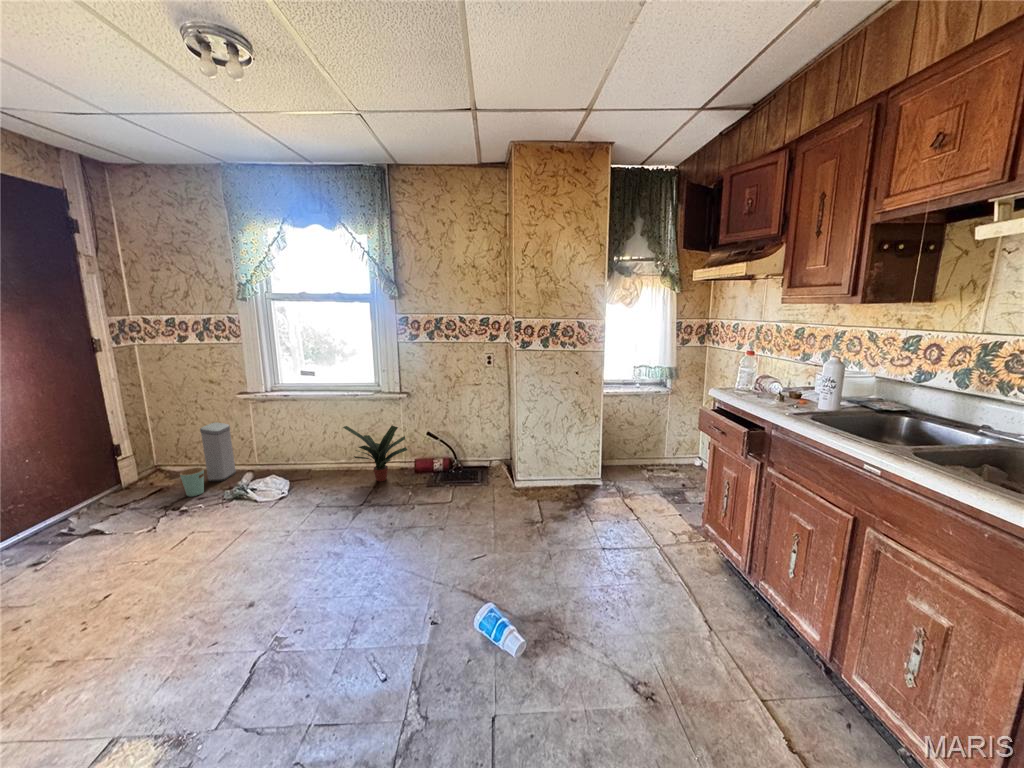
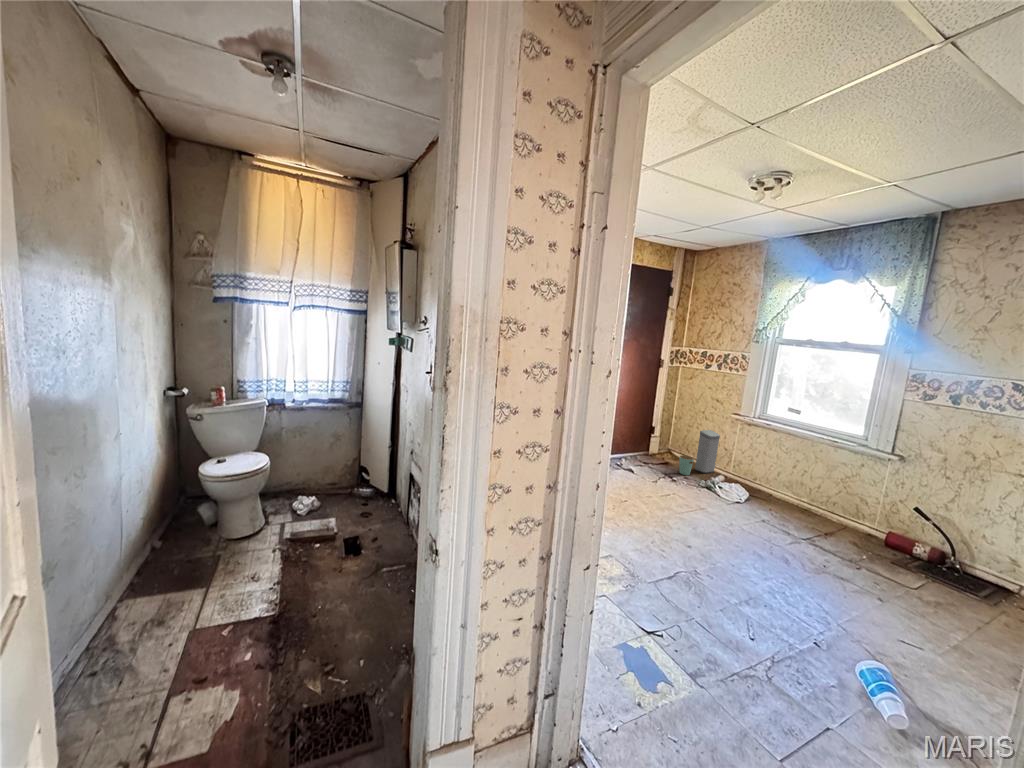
potted plant: present [343,426,407,481] -> none [810,466,881,534]

